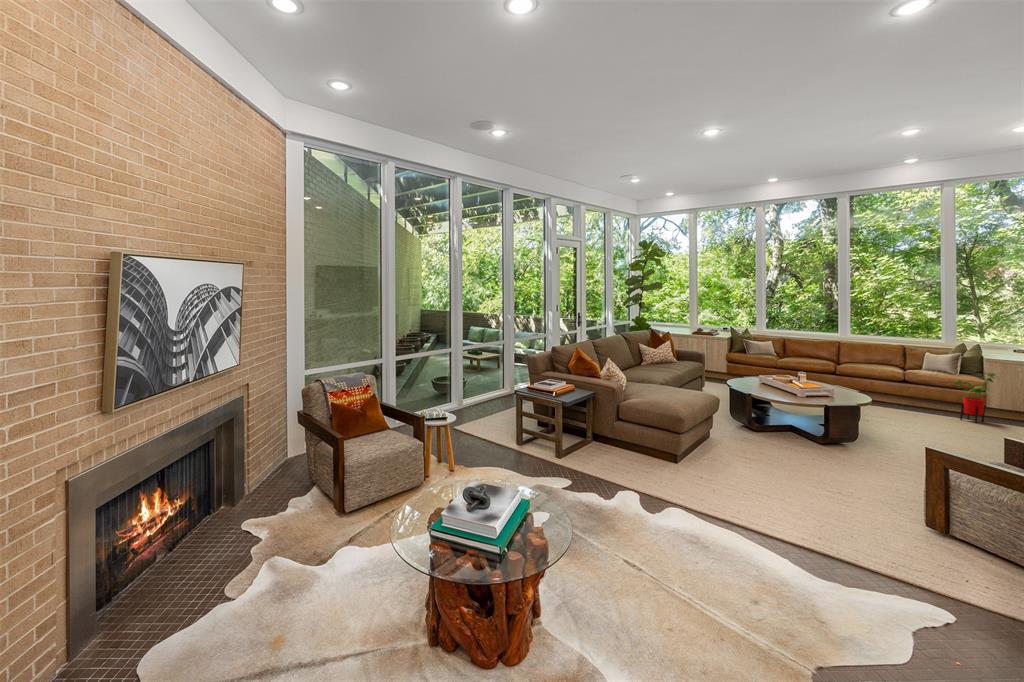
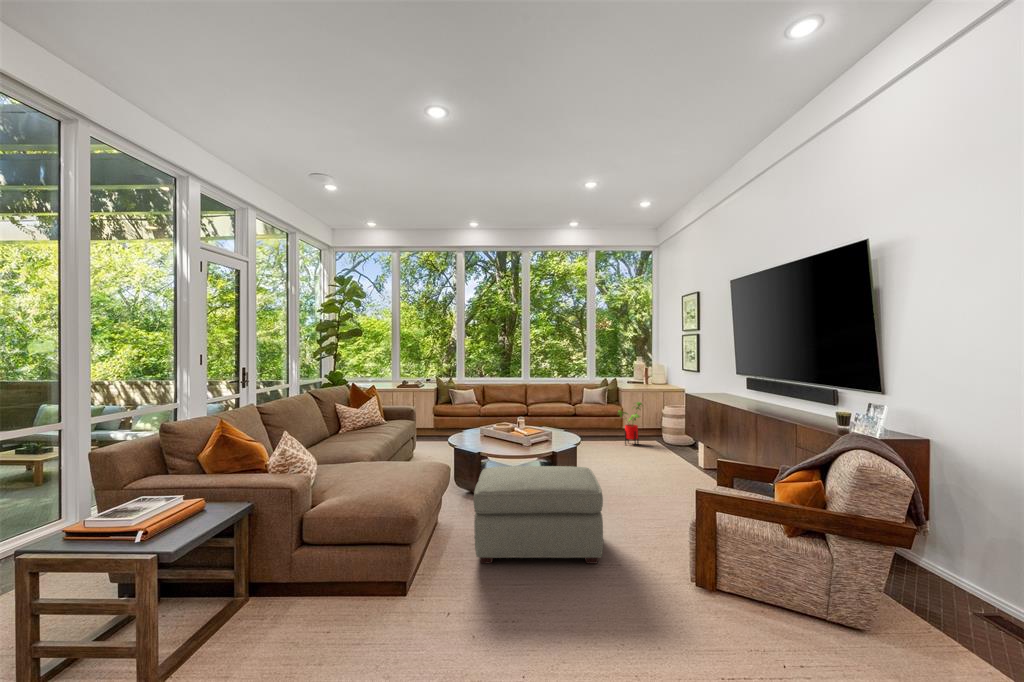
ottoman: none [728,402,846,482] -> present [473,466,603,564]

